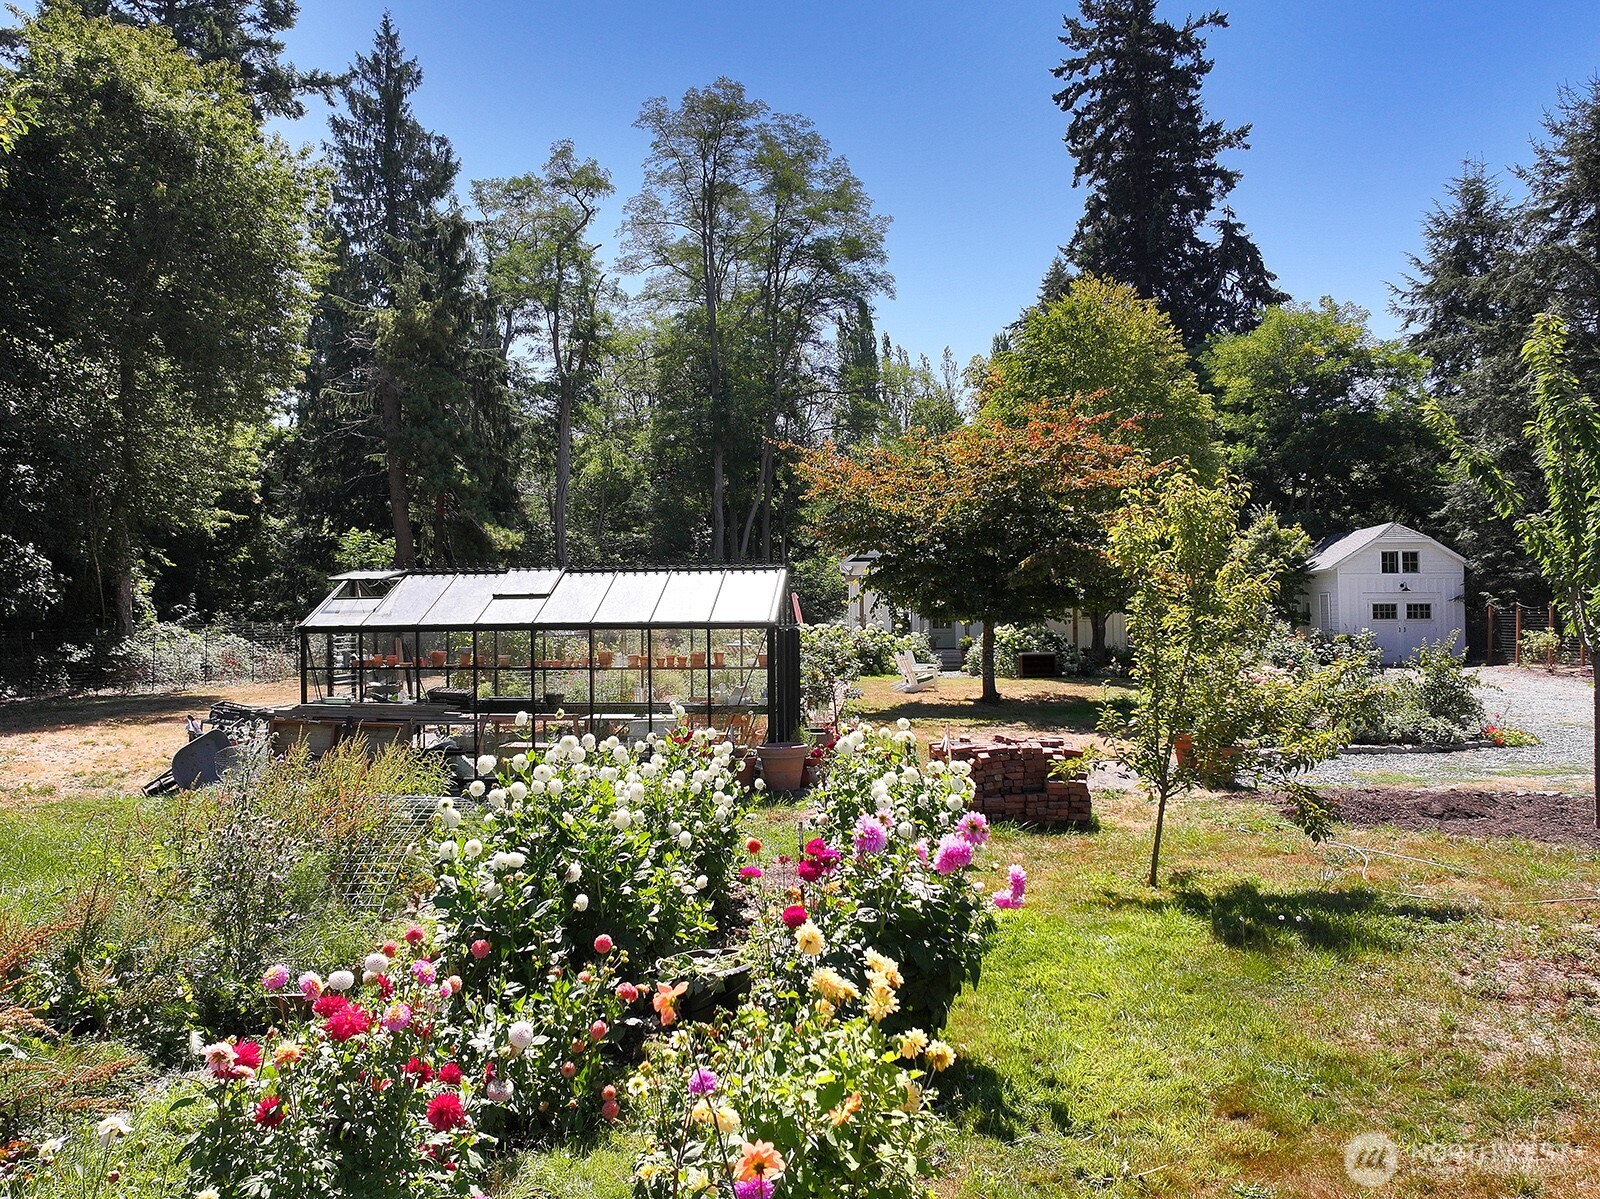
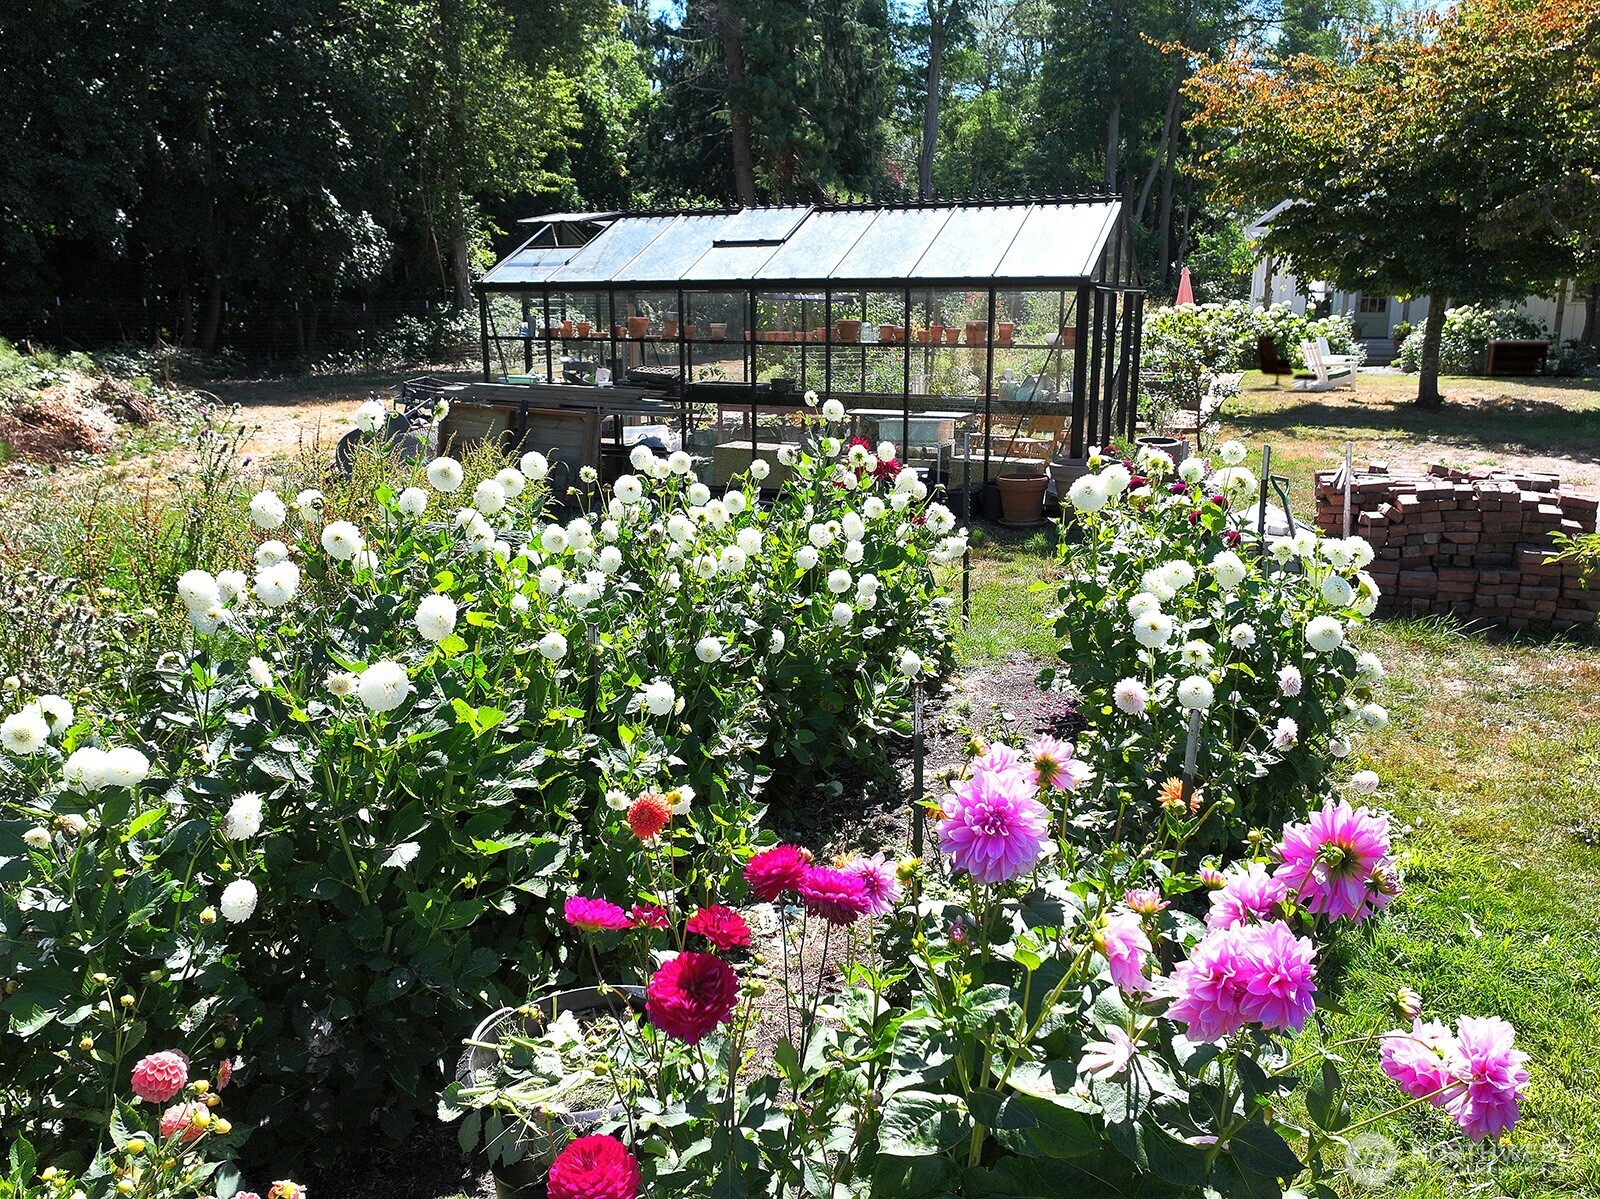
lounge chair: none [870,653,914,691] -> present [1258,335,1318,389]

